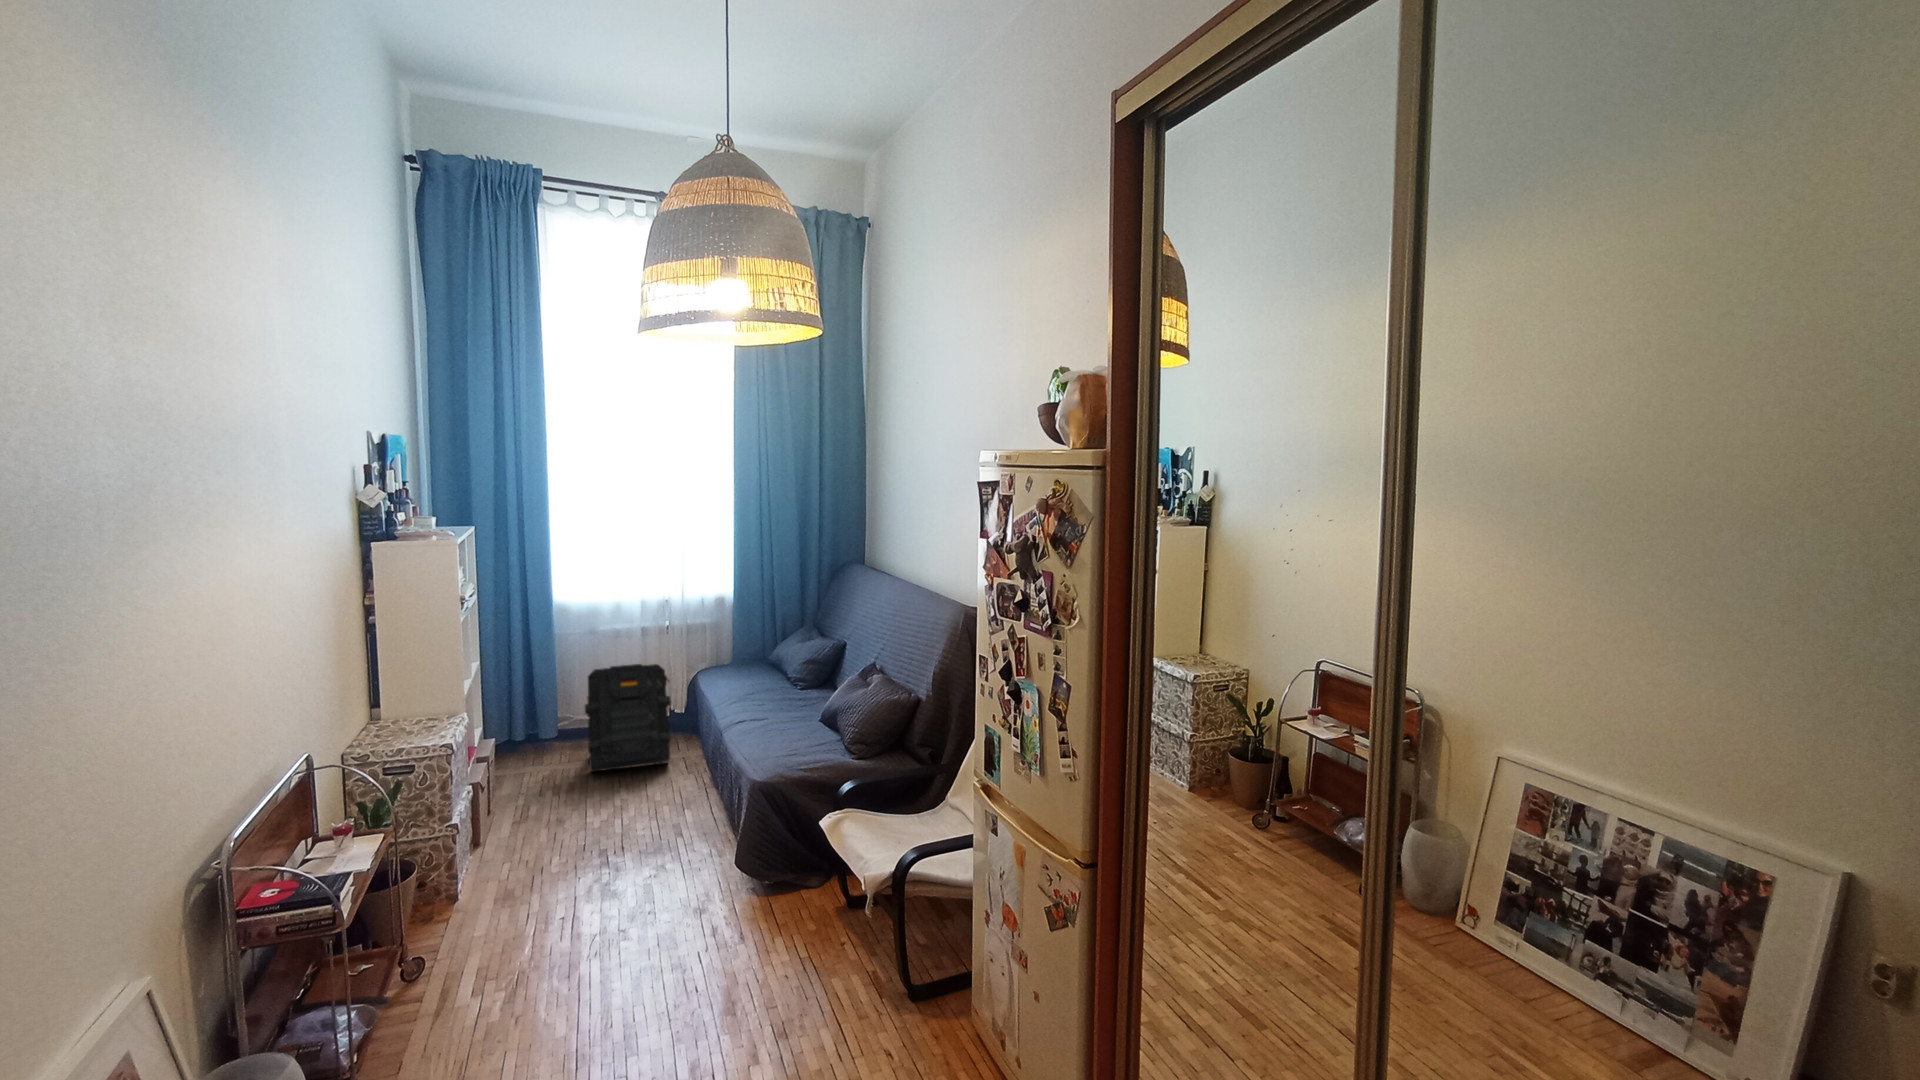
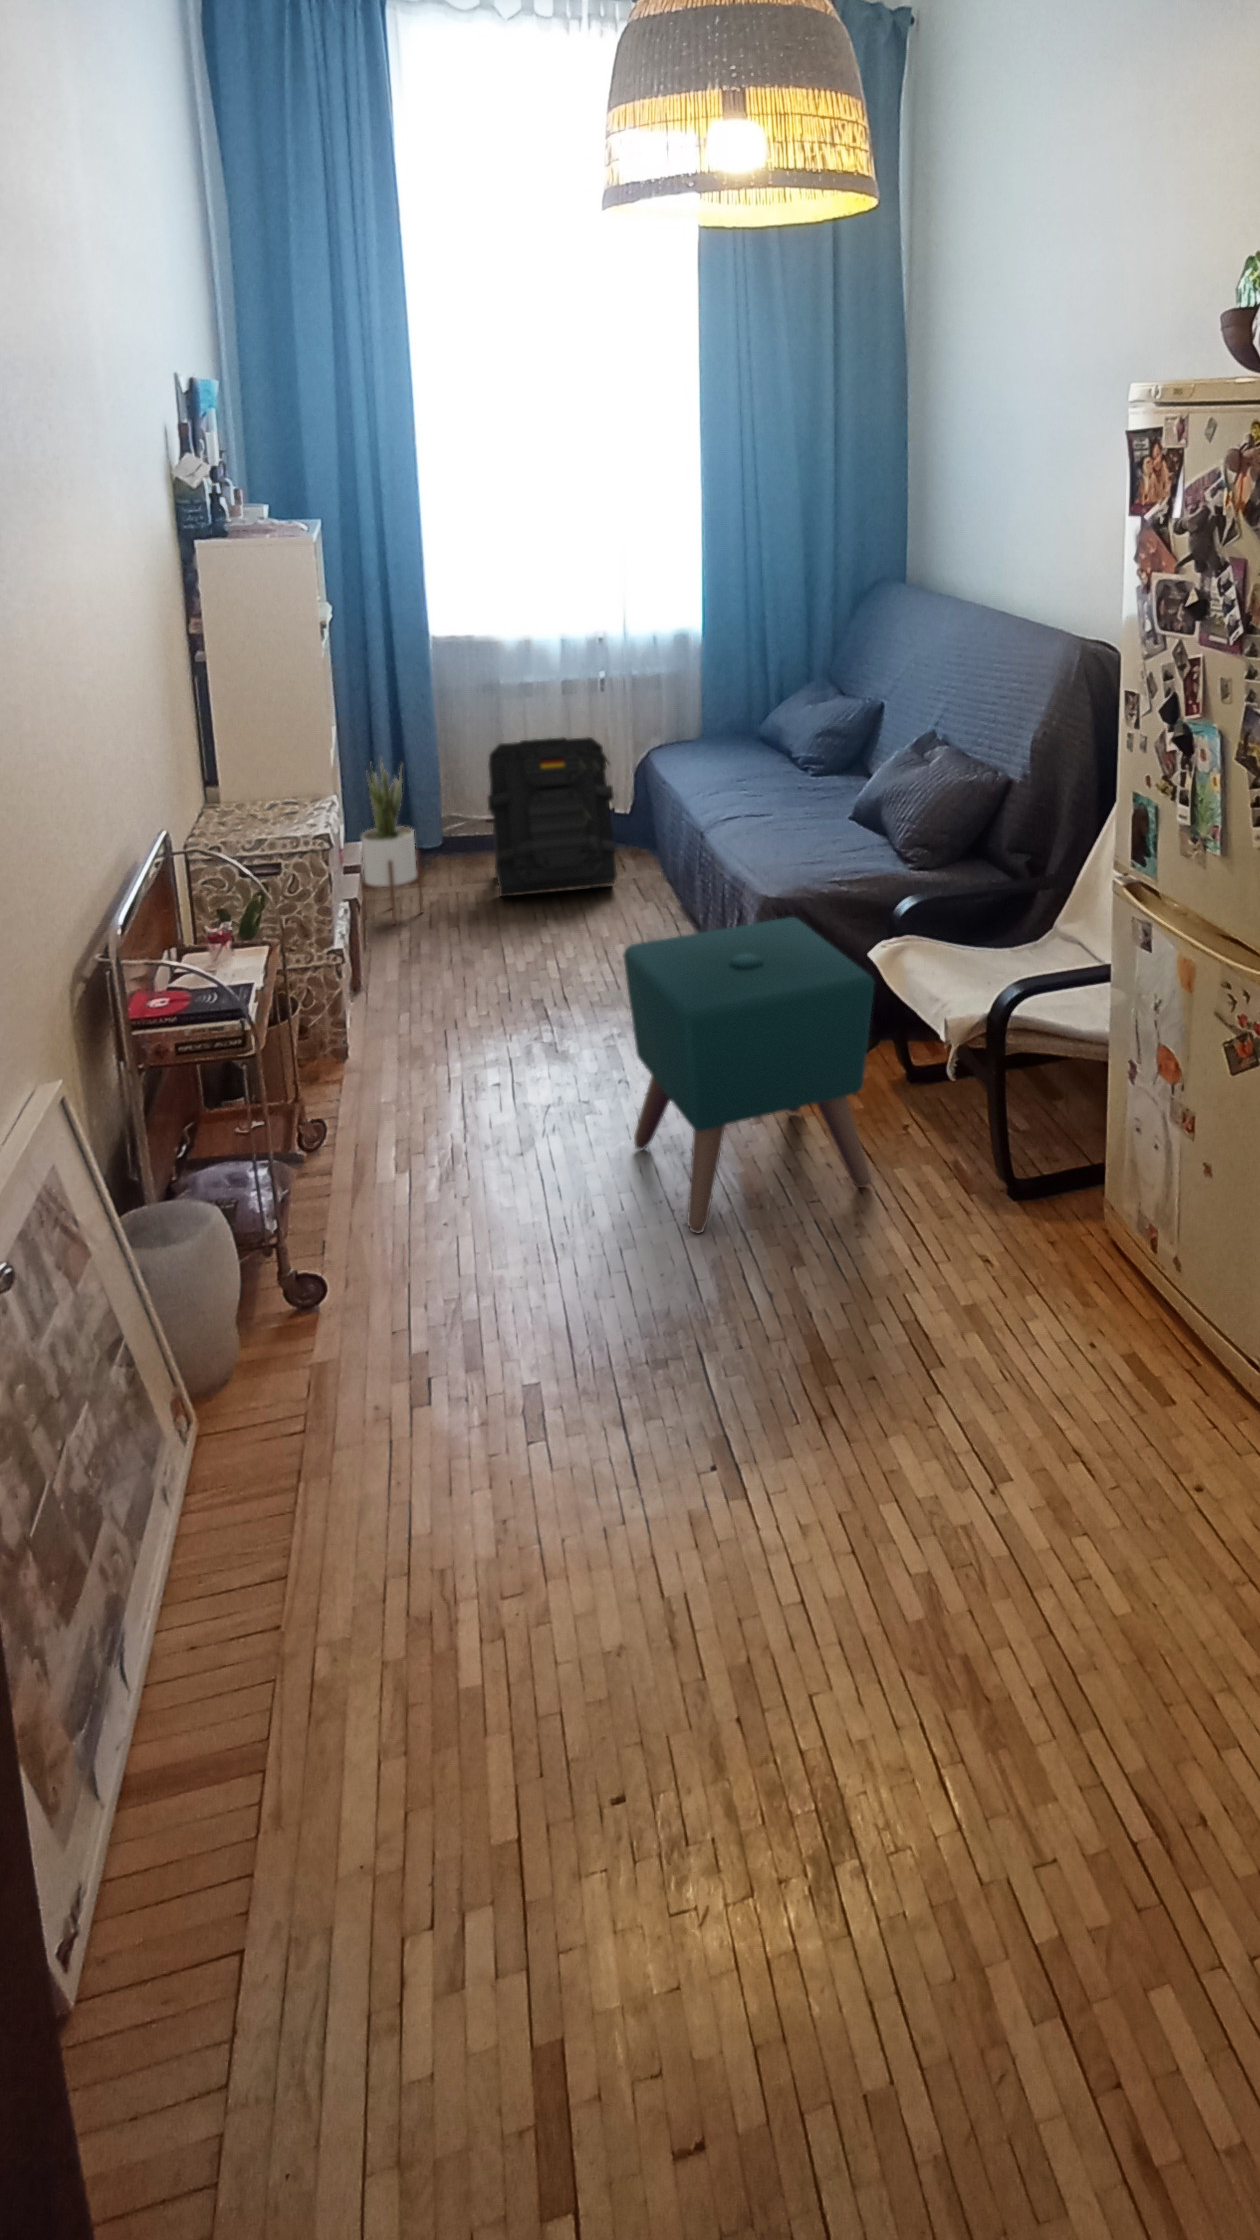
potted plant: none [491,679,535,795] -> present [360,763,423,924]
ottoman: none [642,800,815,1042] -> present [623,917,874,1233]

